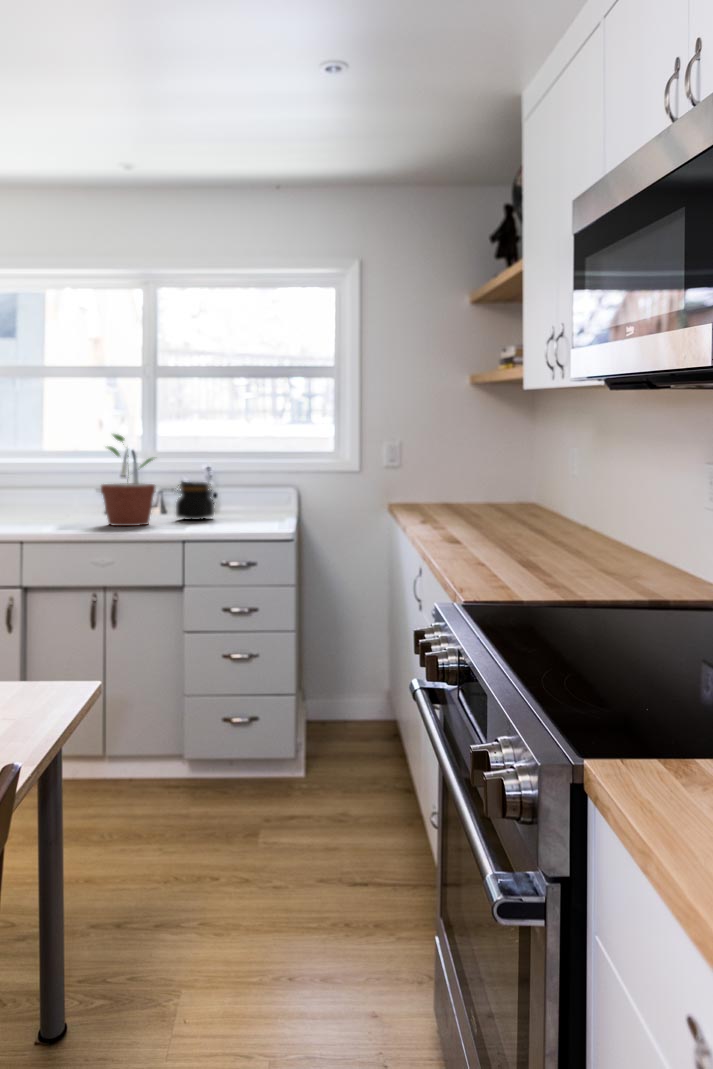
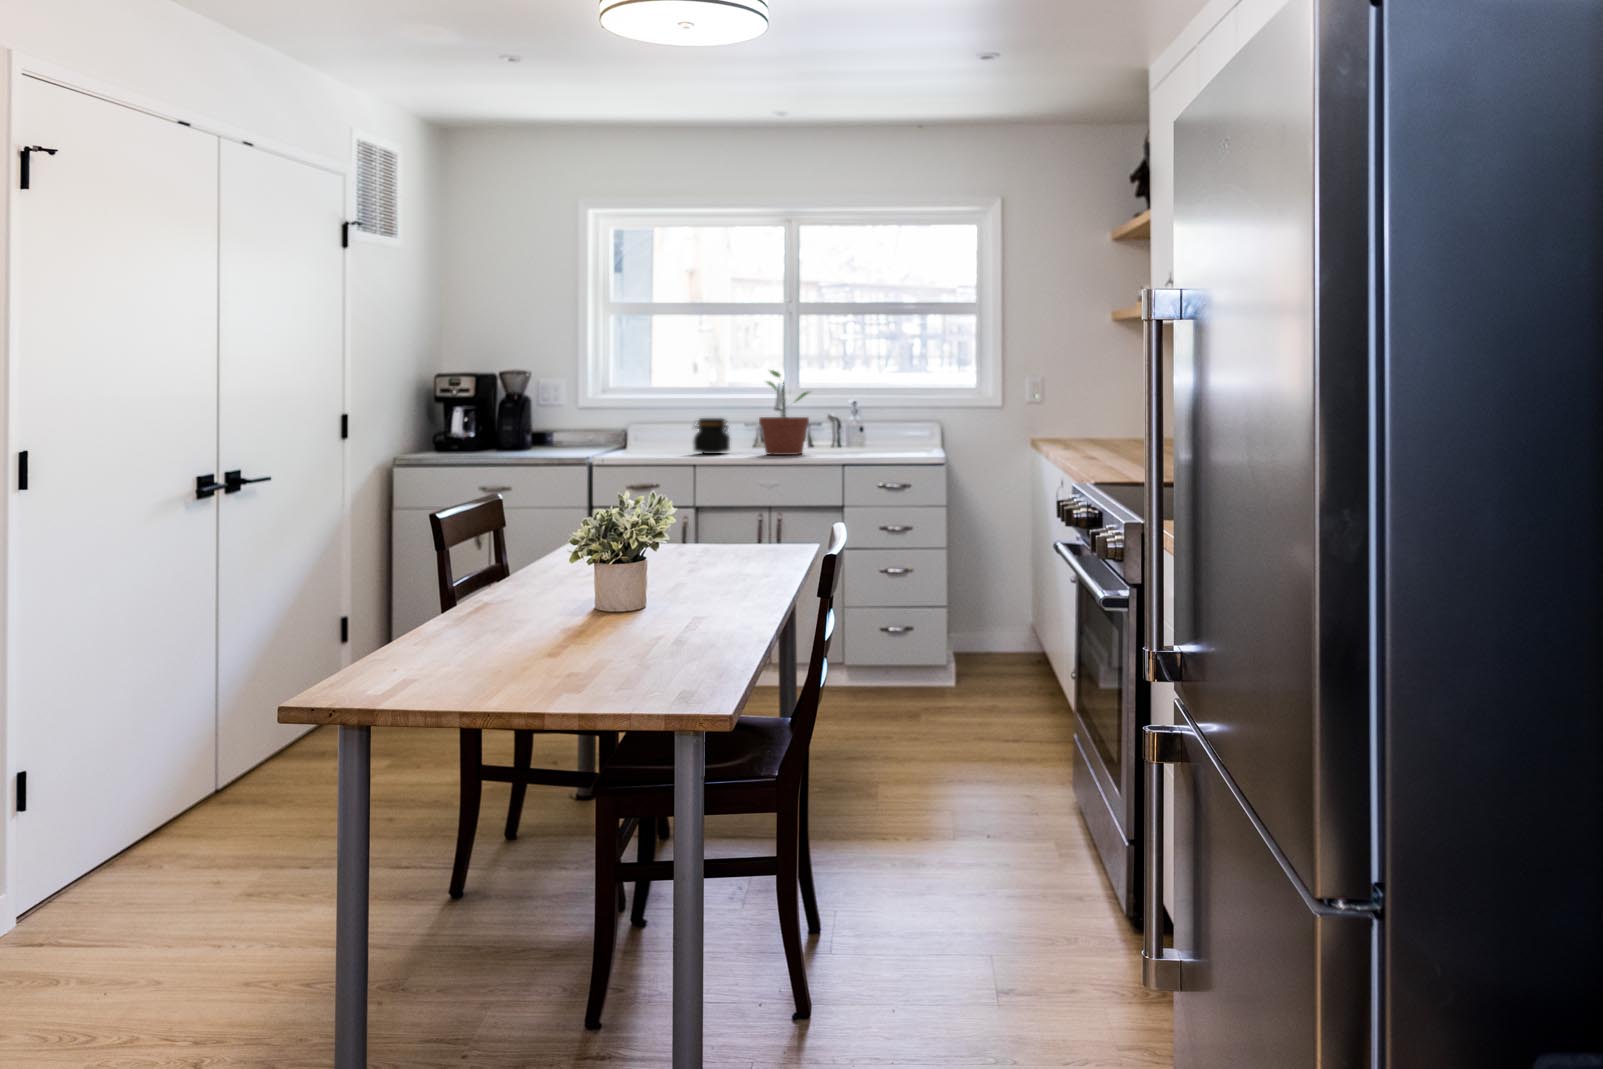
jar: present [176,482,214,520] -> present [694,418,730,454]

